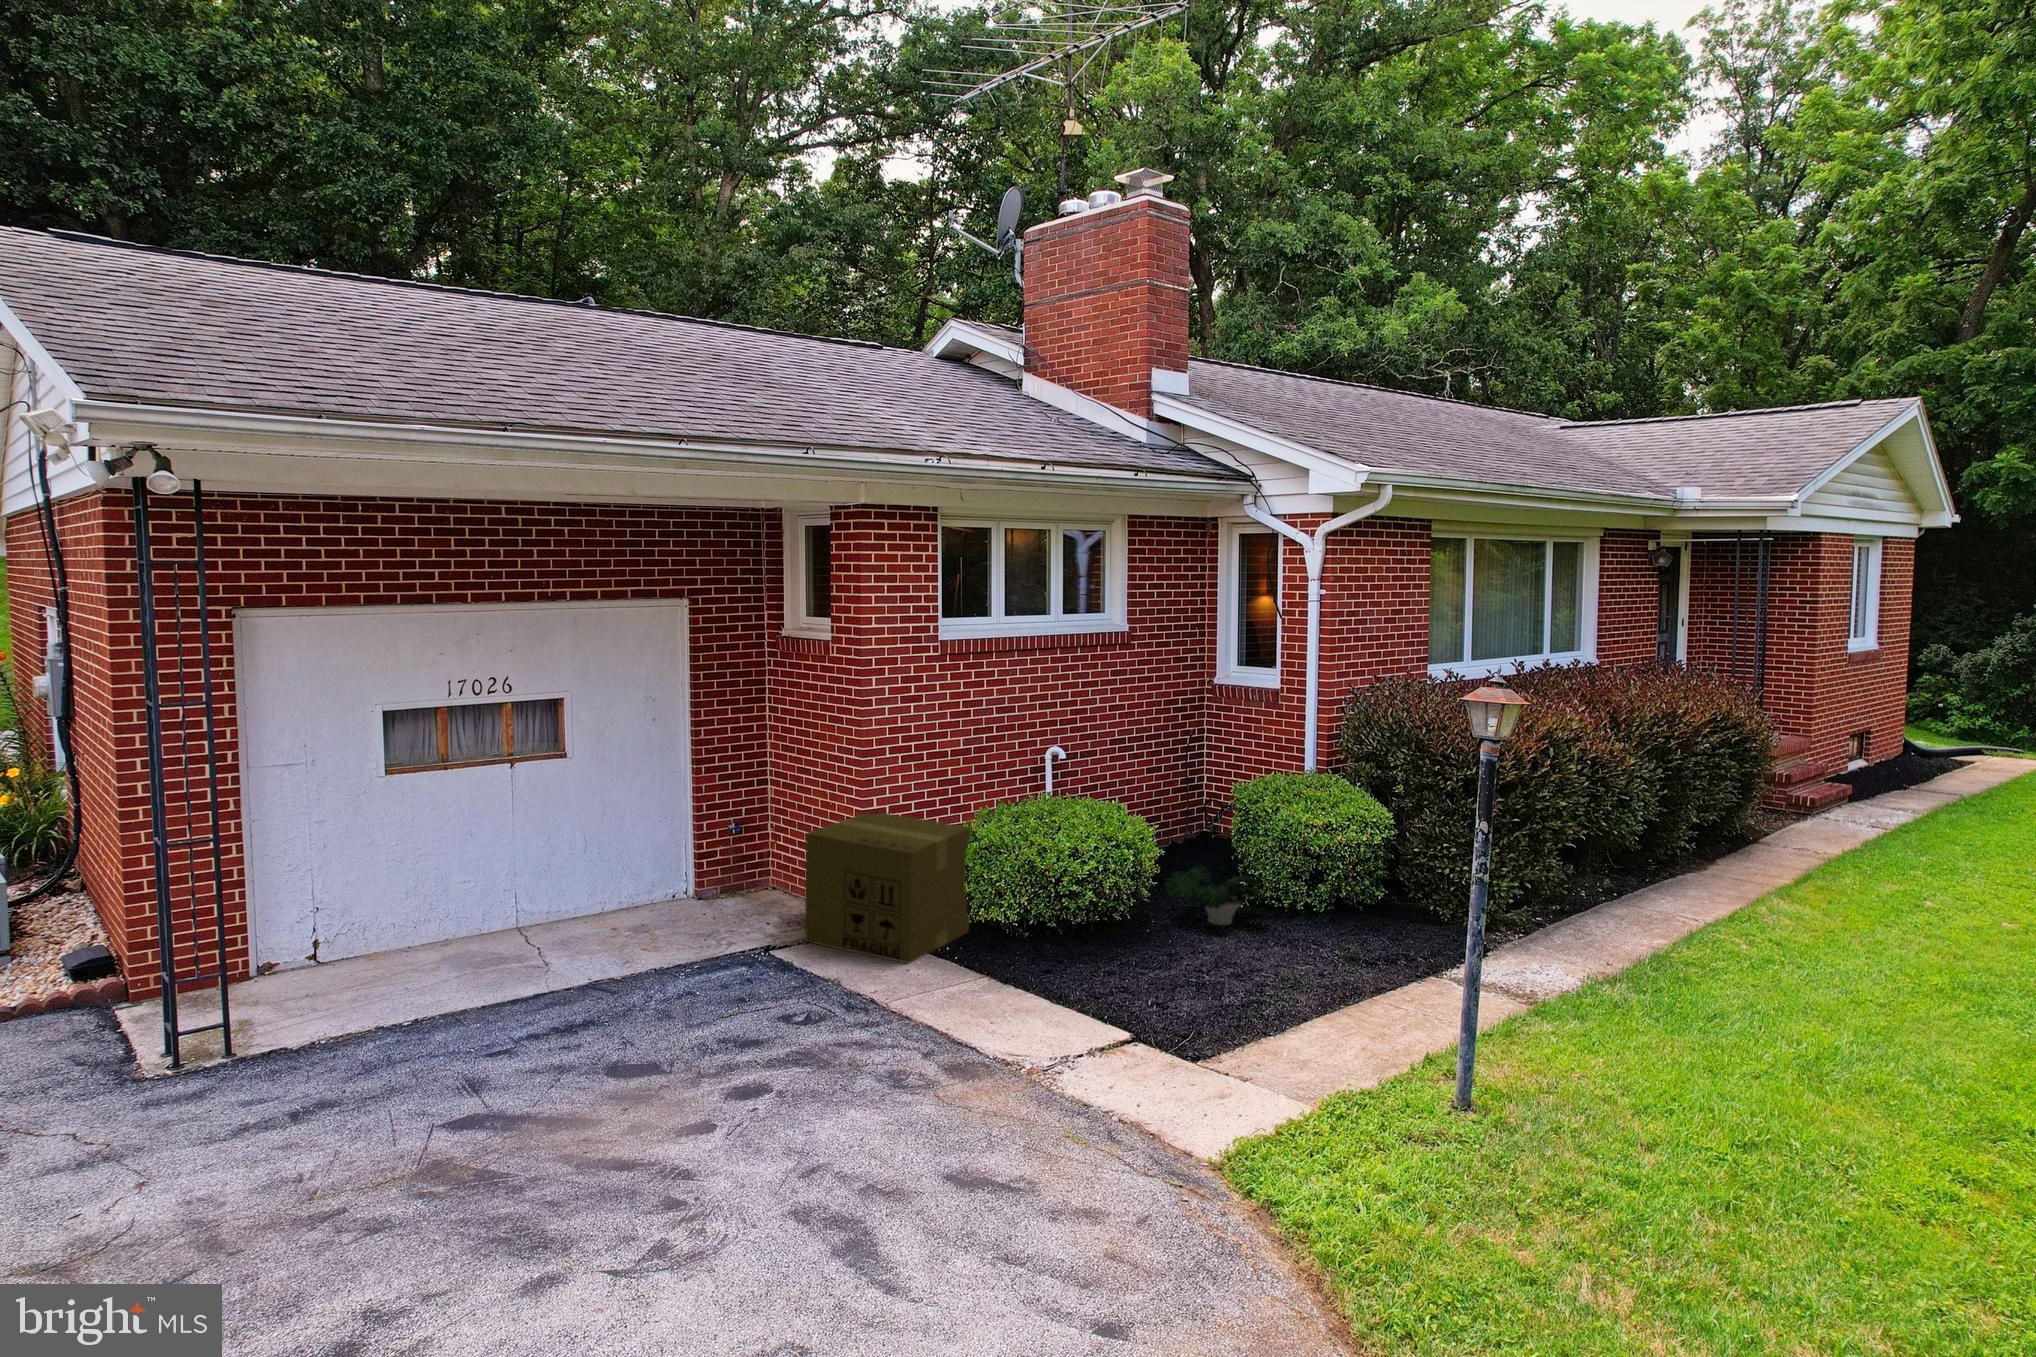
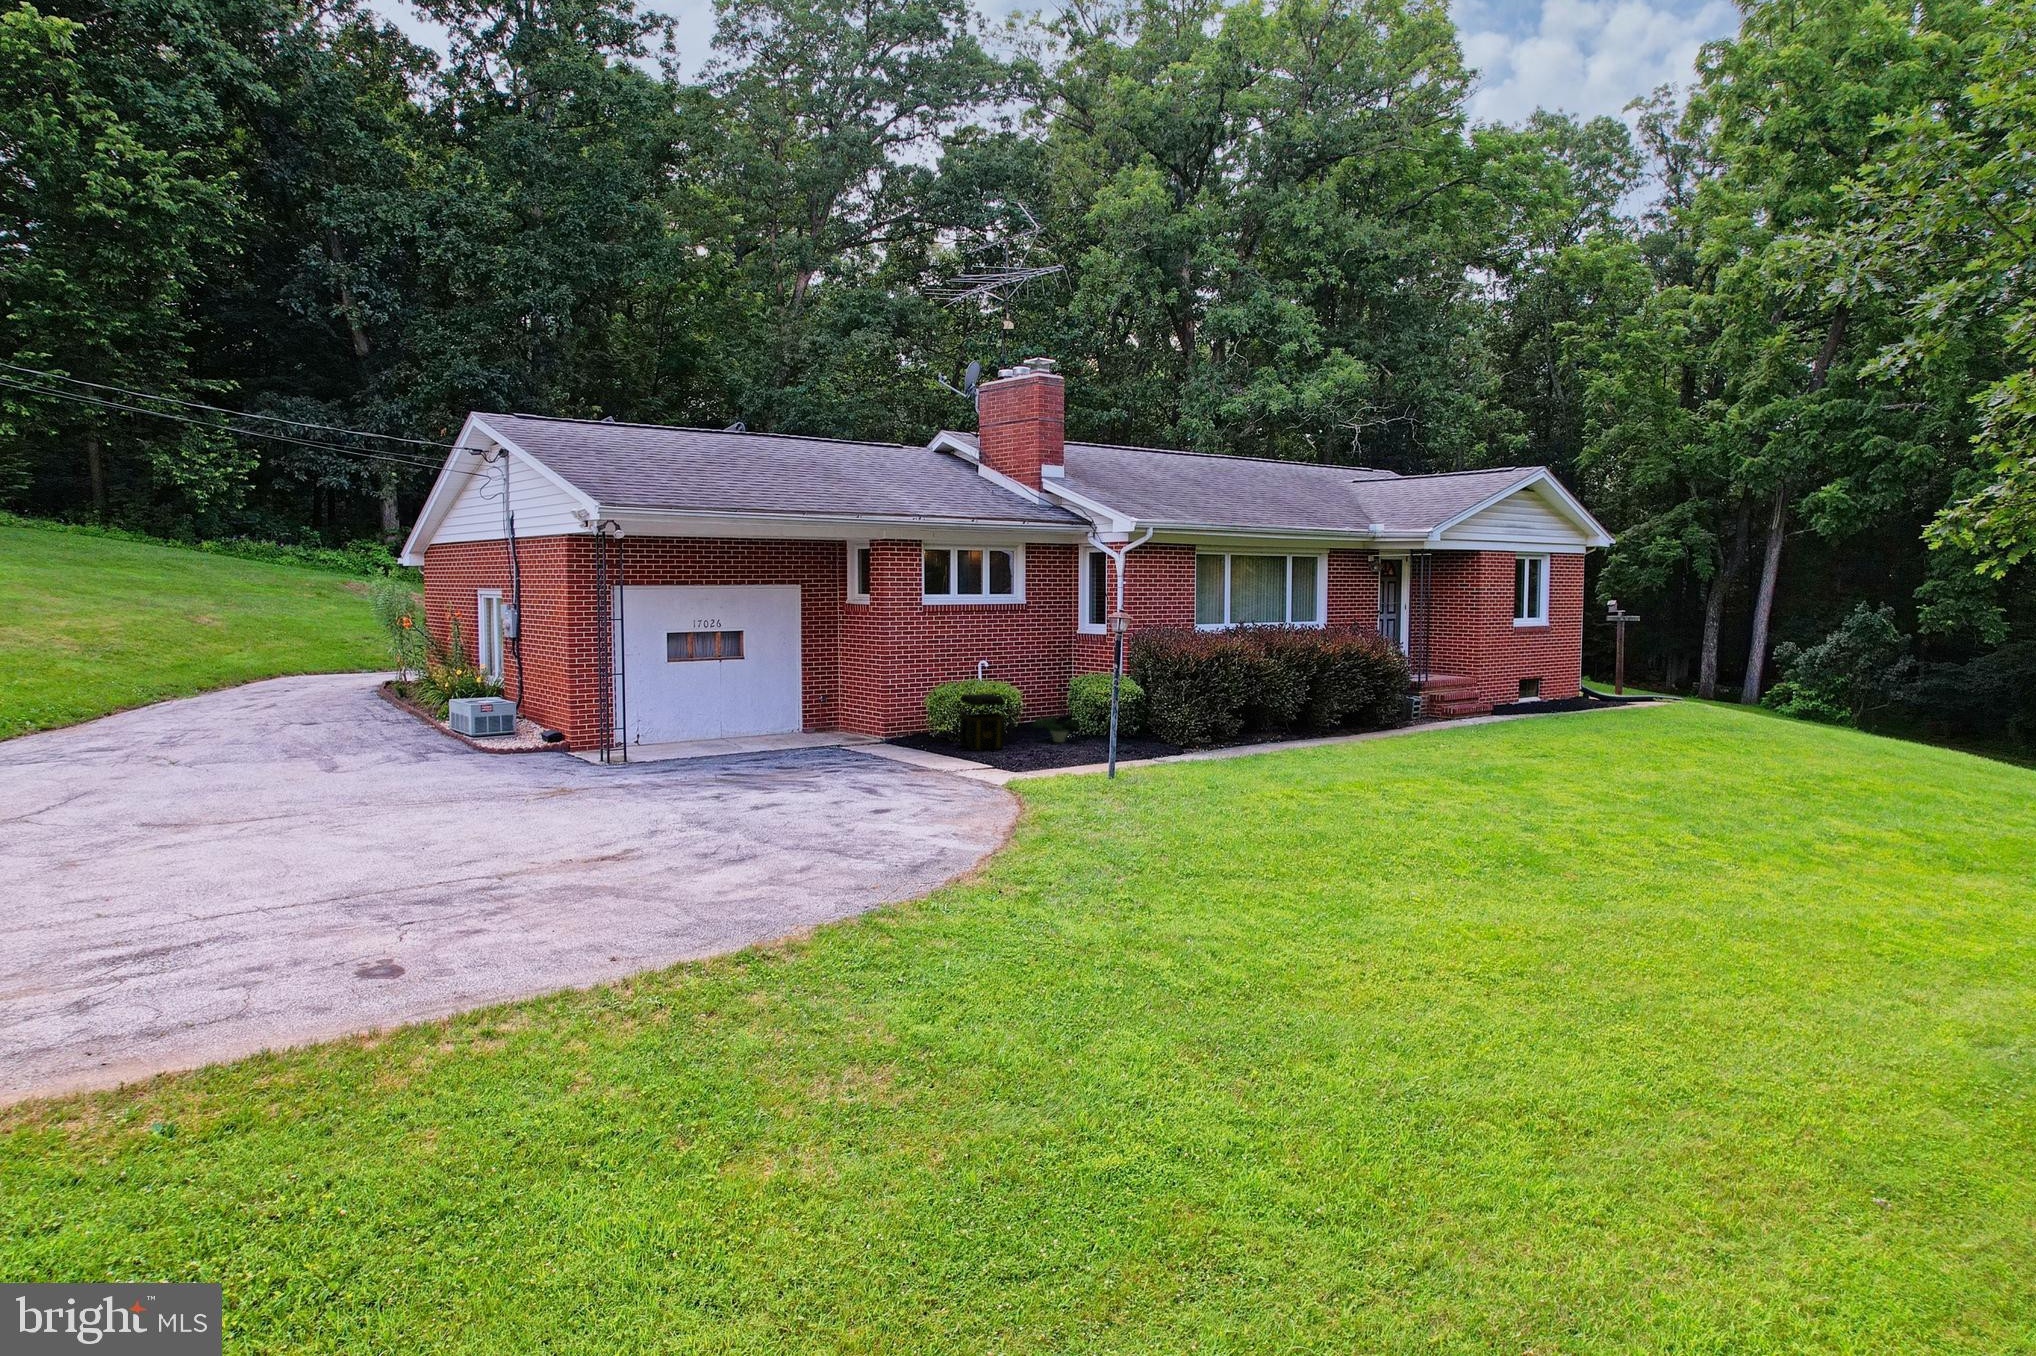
cardboard box: present [805,812,971,964] -> none [859,687,937,750]
toolbox: none [1022,833,1126,970] -> present [959,693,1005,750]

